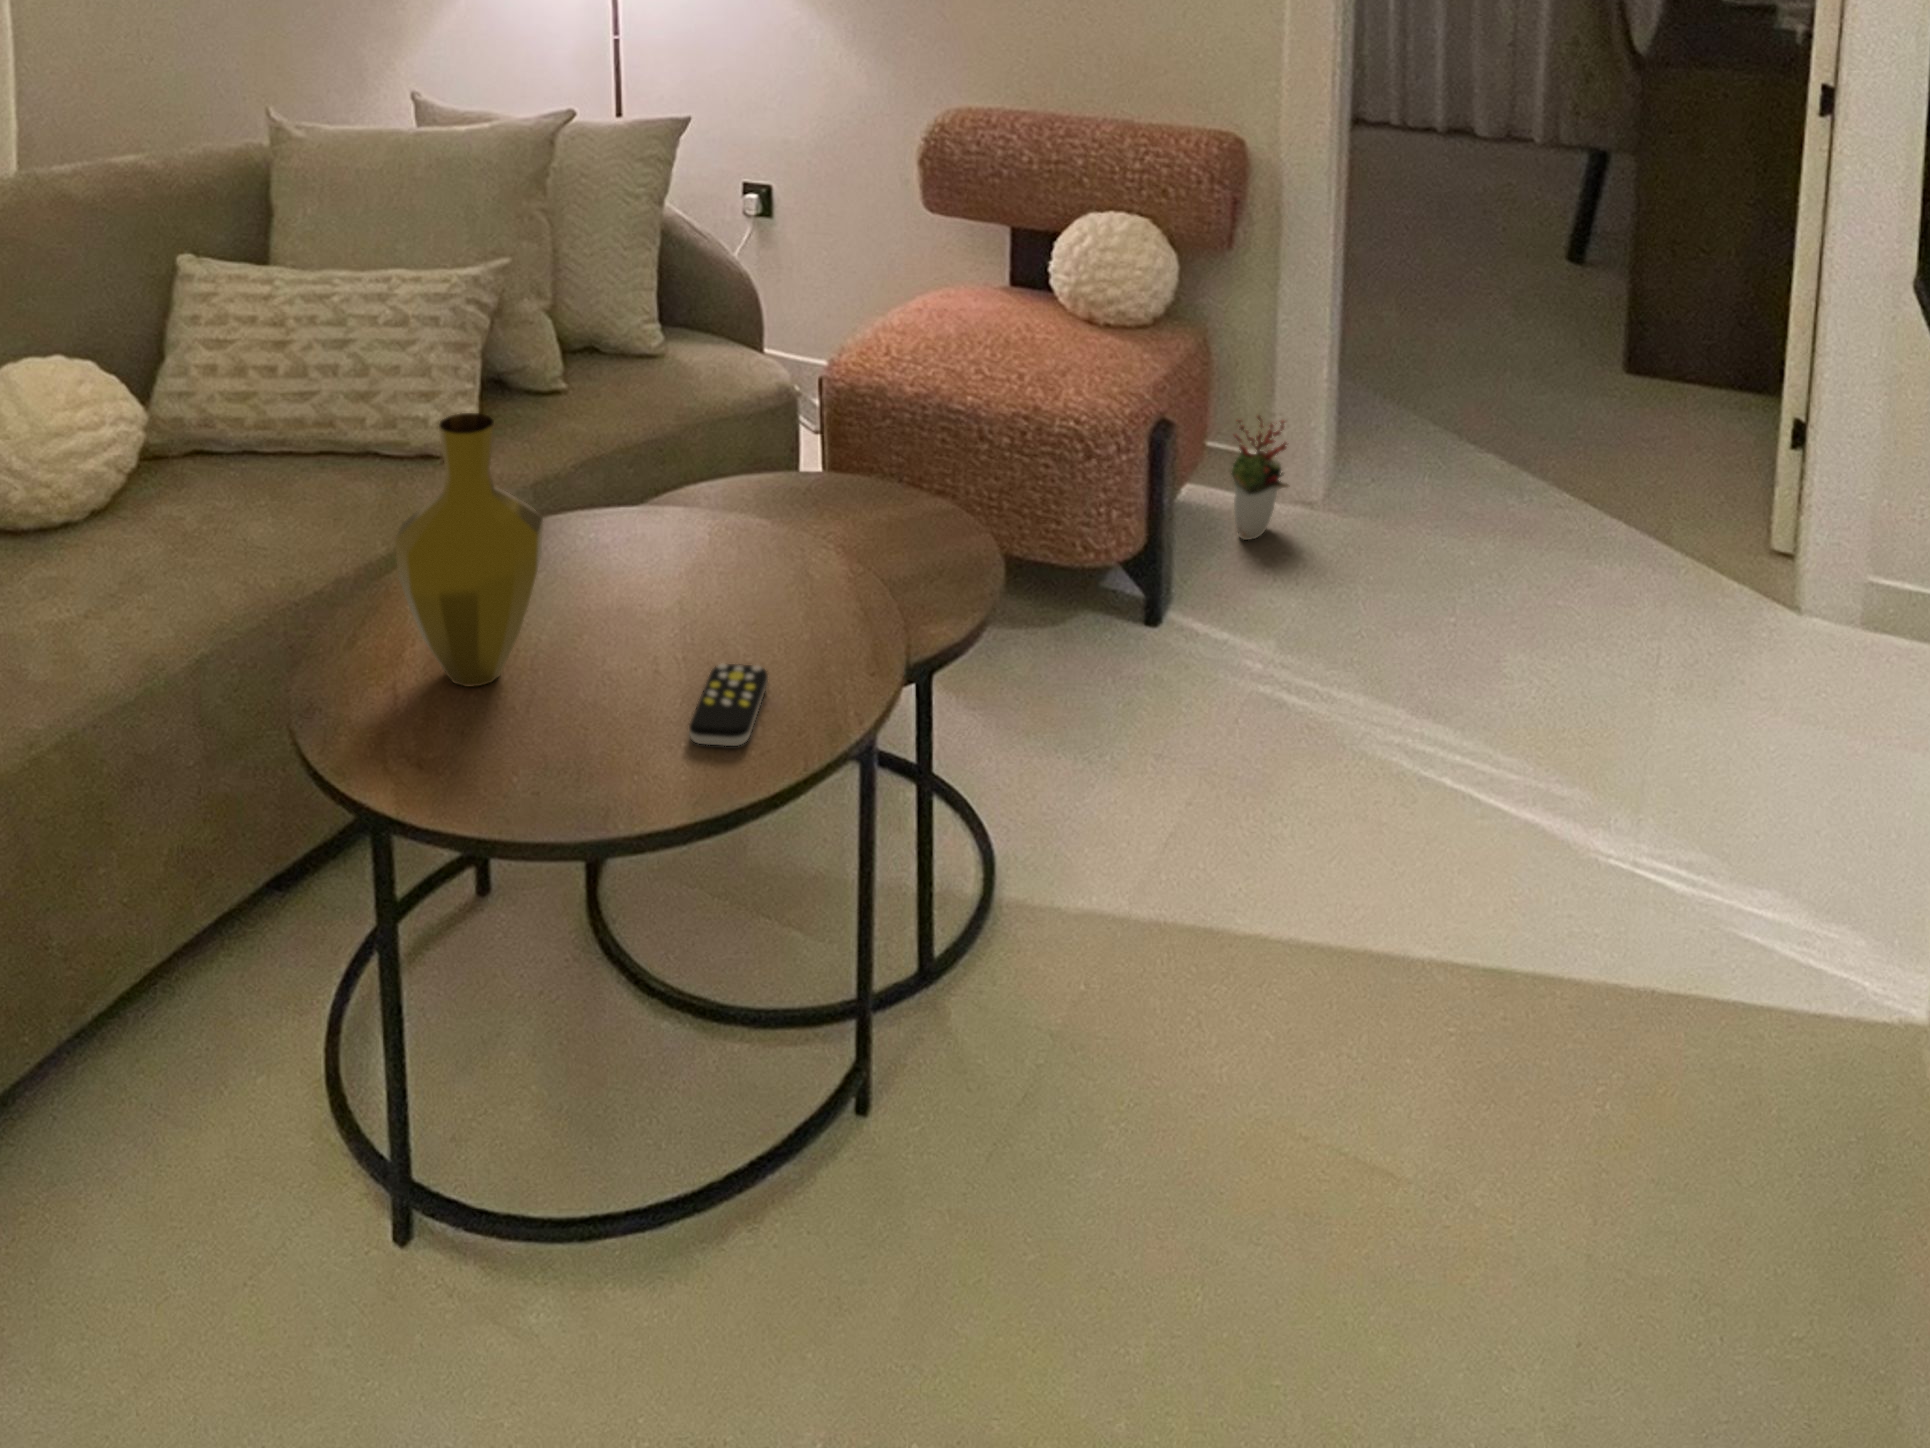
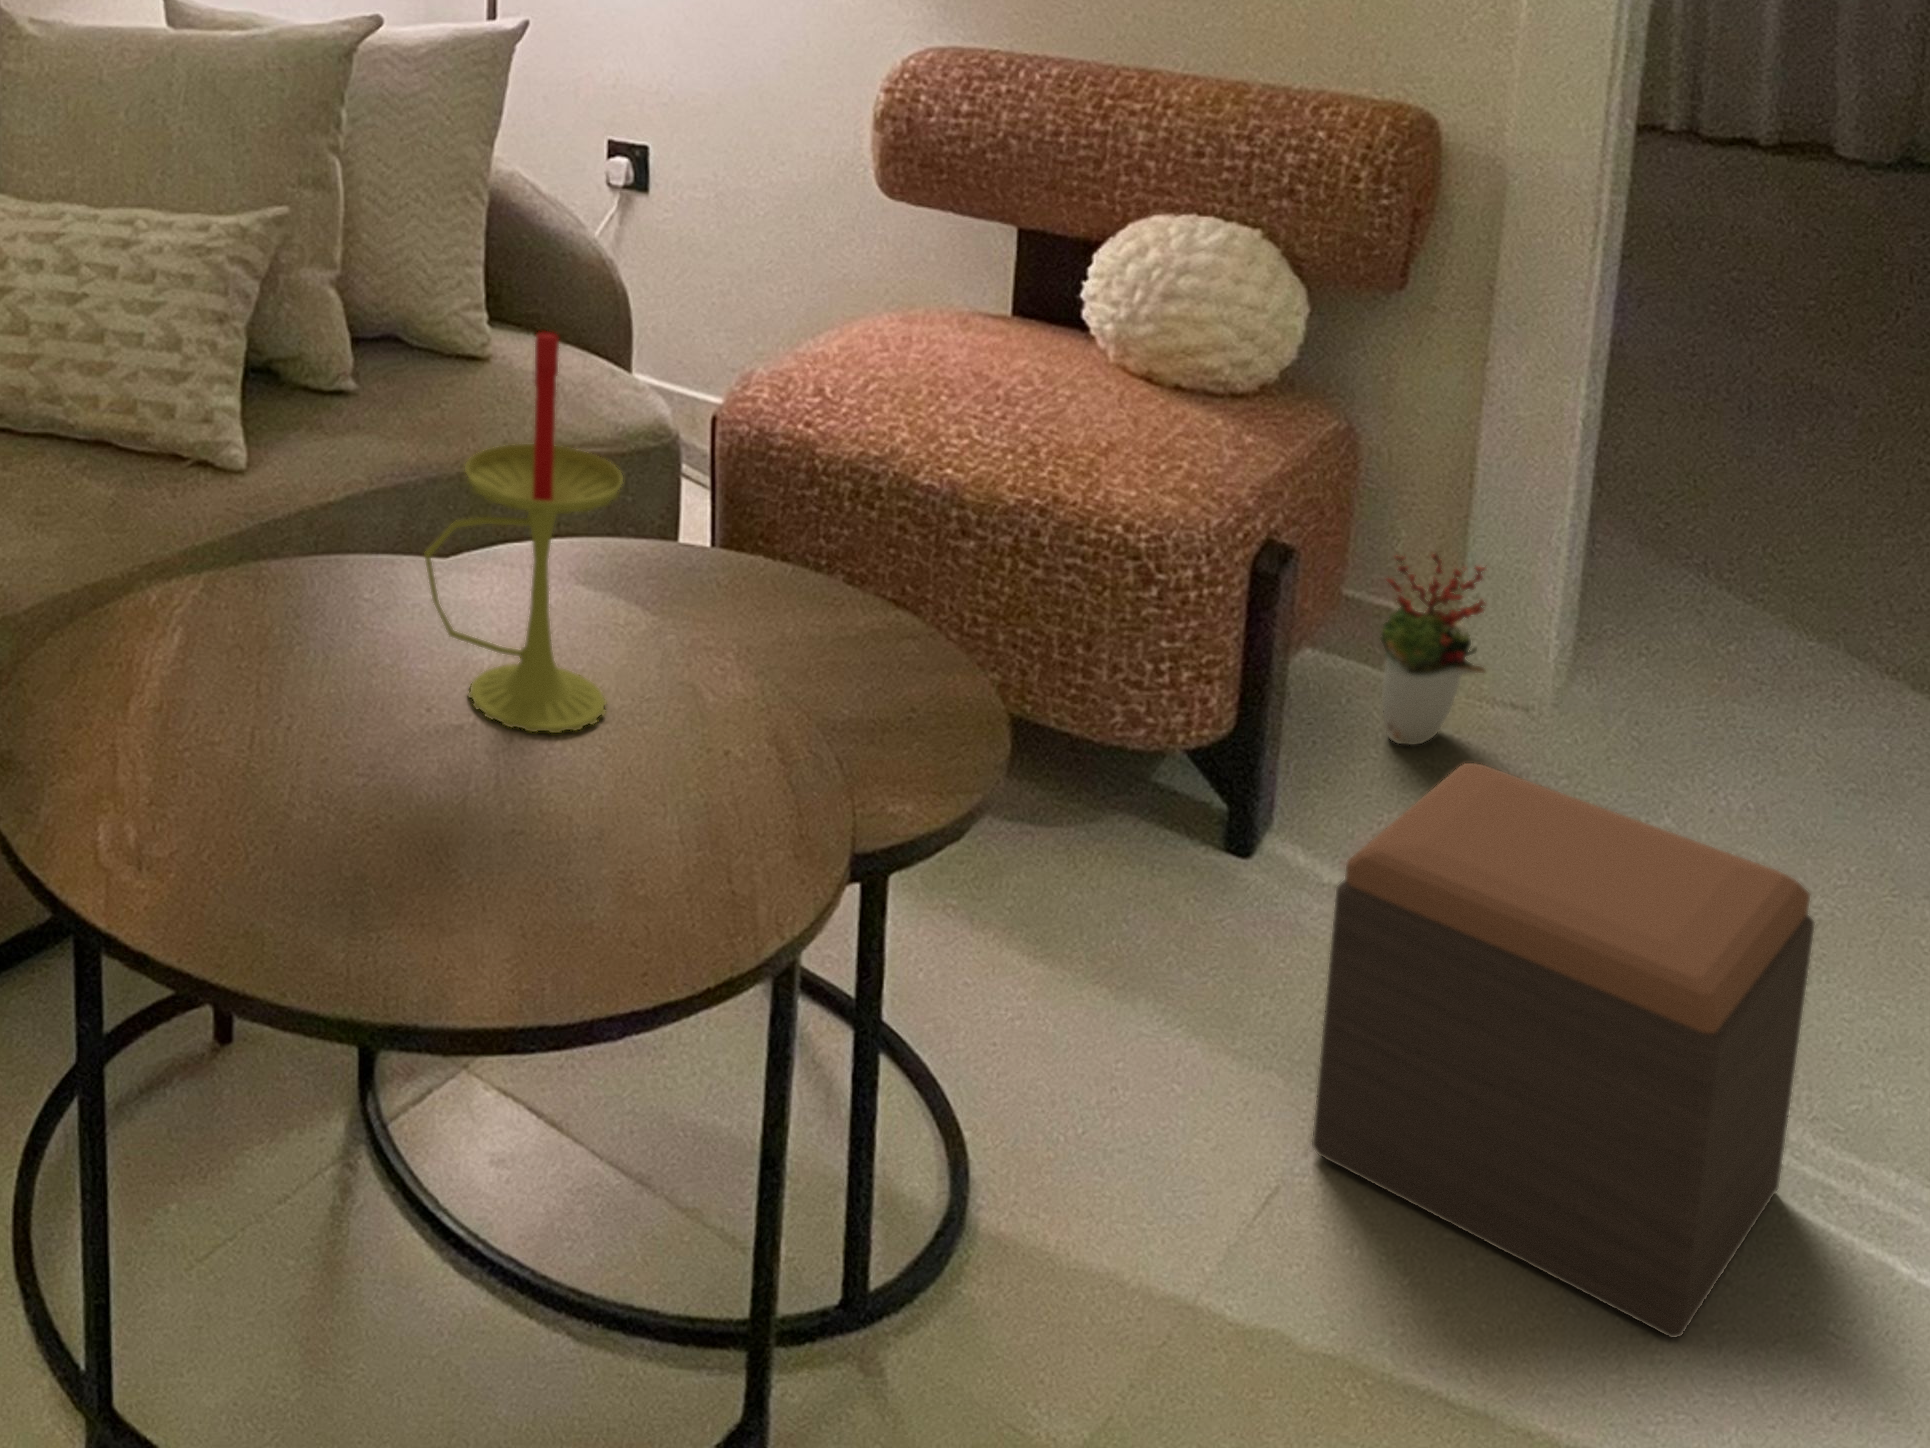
candle: none [616,338,751,624] -> present [425,331,623,733]
vase: present [395,413,543,686] -> none [124,393,322,767]
footstool: none [1195,548,1446,879] -> present [1312,763,1815,1338]
remote control: present [689,664,768,746] -> none [518,794,637,917]

